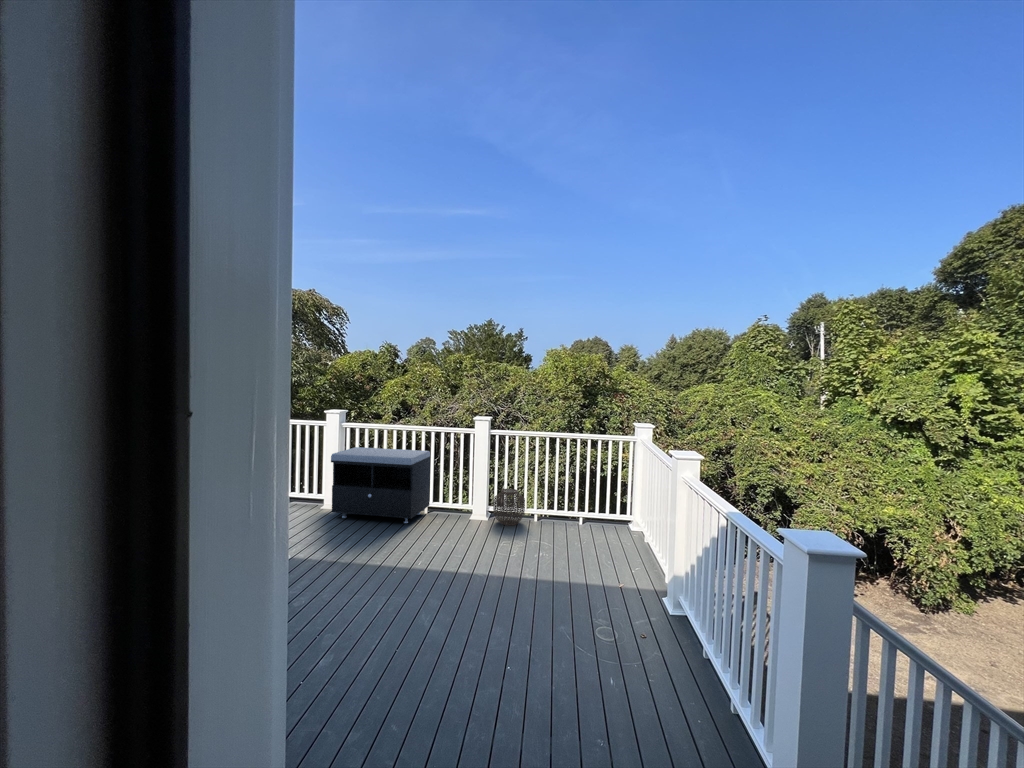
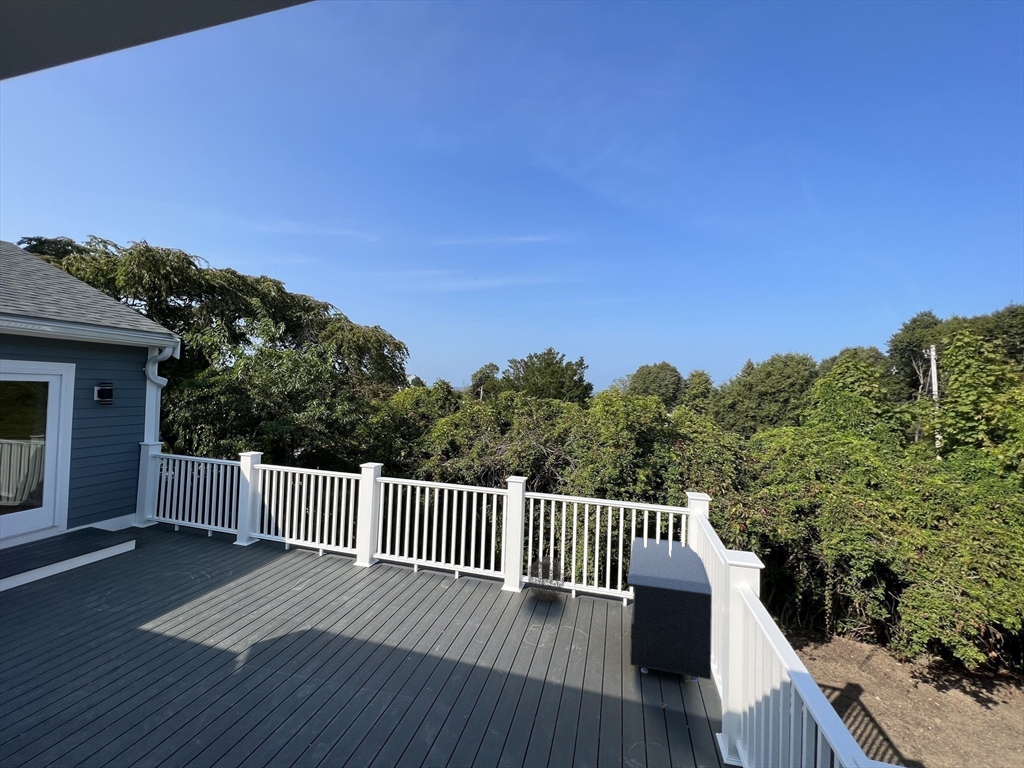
storage bench: present [331,447,430,523] -> present [628,537,712,682]

